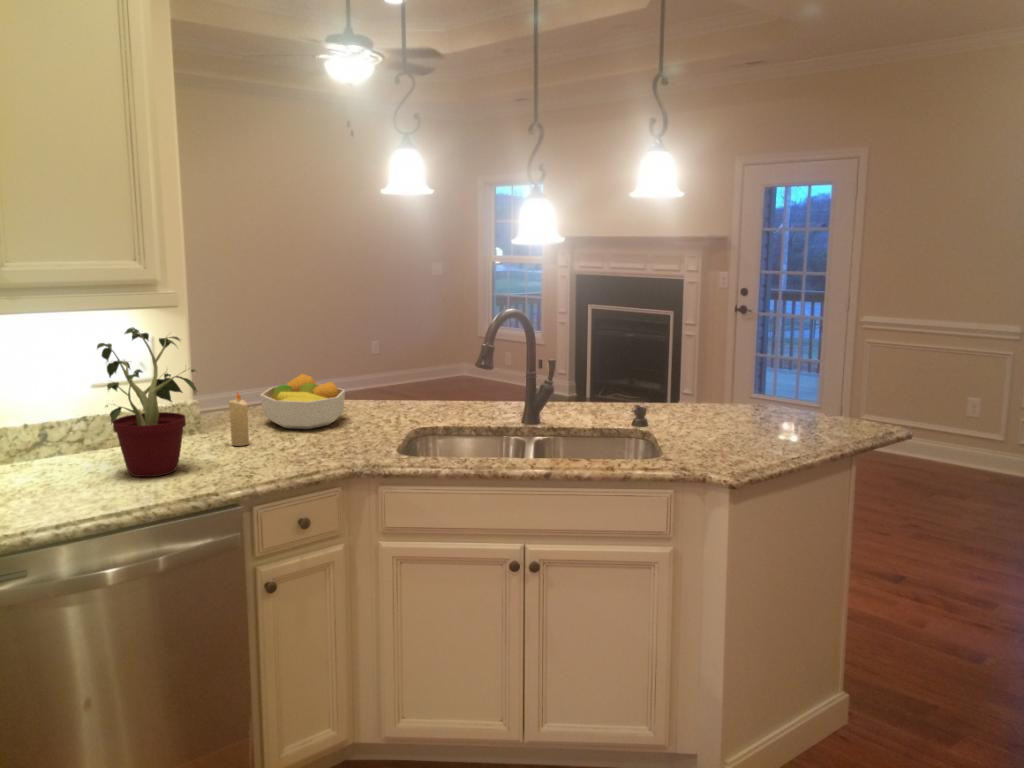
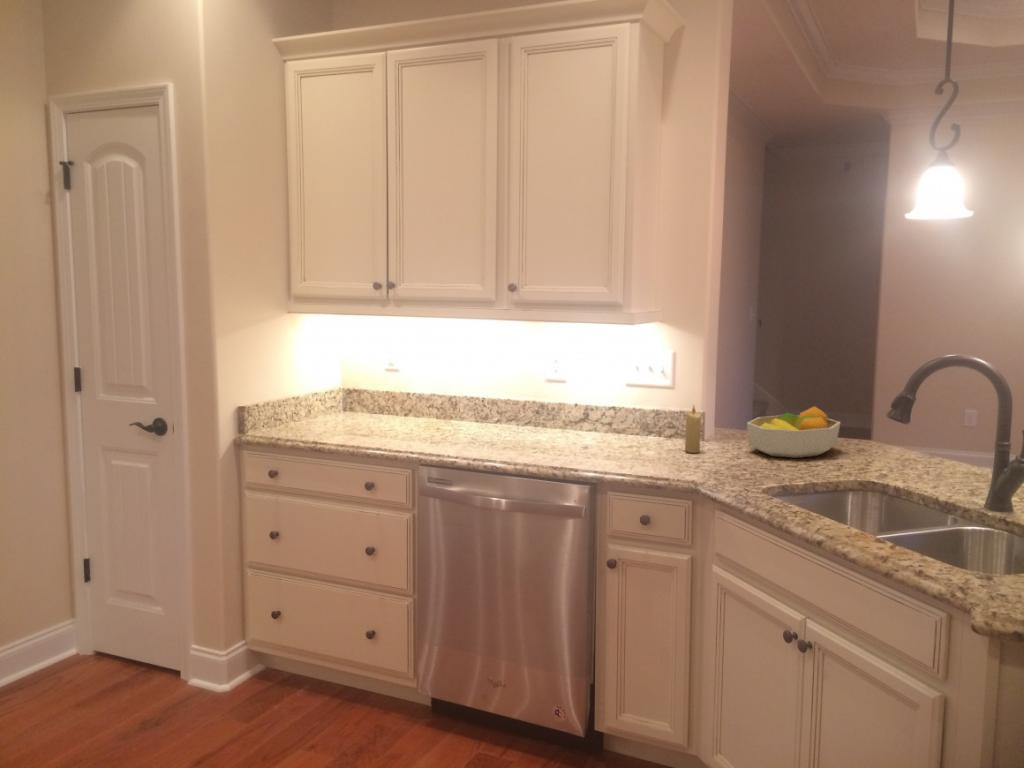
potted plant: present [97,327,197,477] -> none [556,339,642,454]

